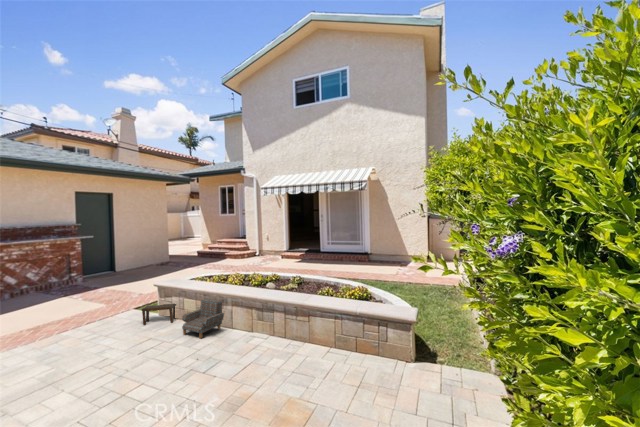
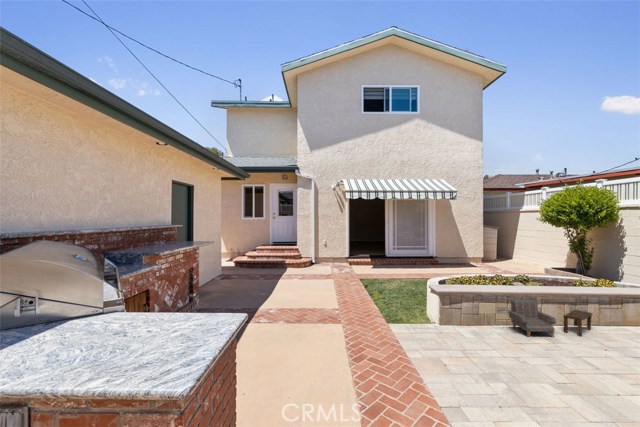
bench: present [142,304,176,325] -> present [563,310,592,336]

